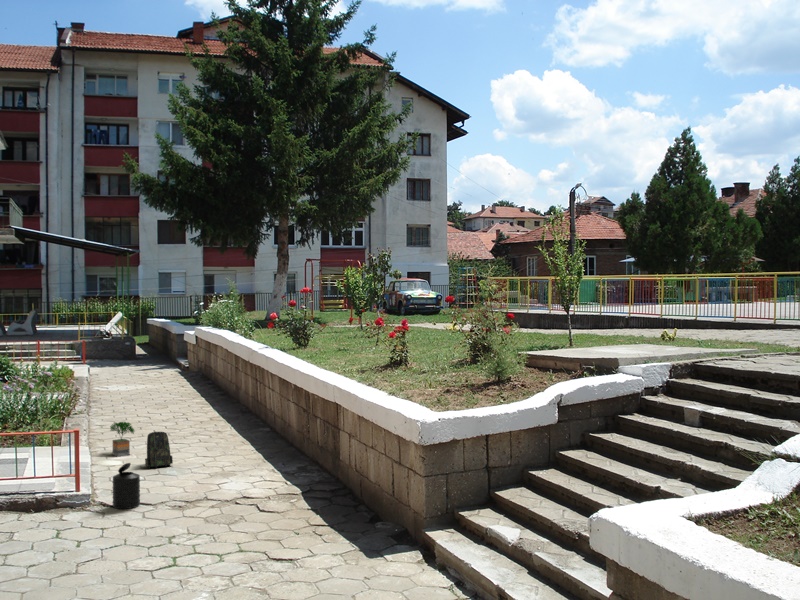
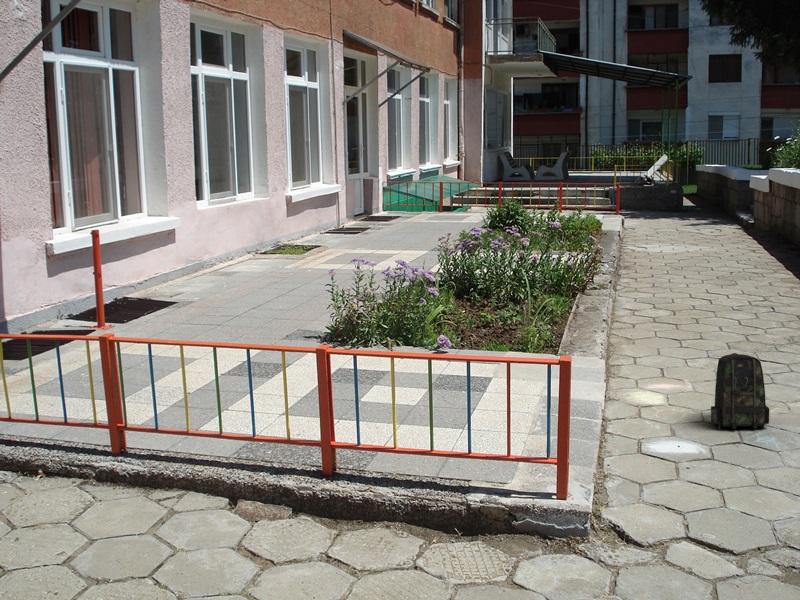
potted tree: present [110,422,134,457] -> none [643,319,691,384]
trash can: present [112,463,140,509] -> none [640,461,711,576]

